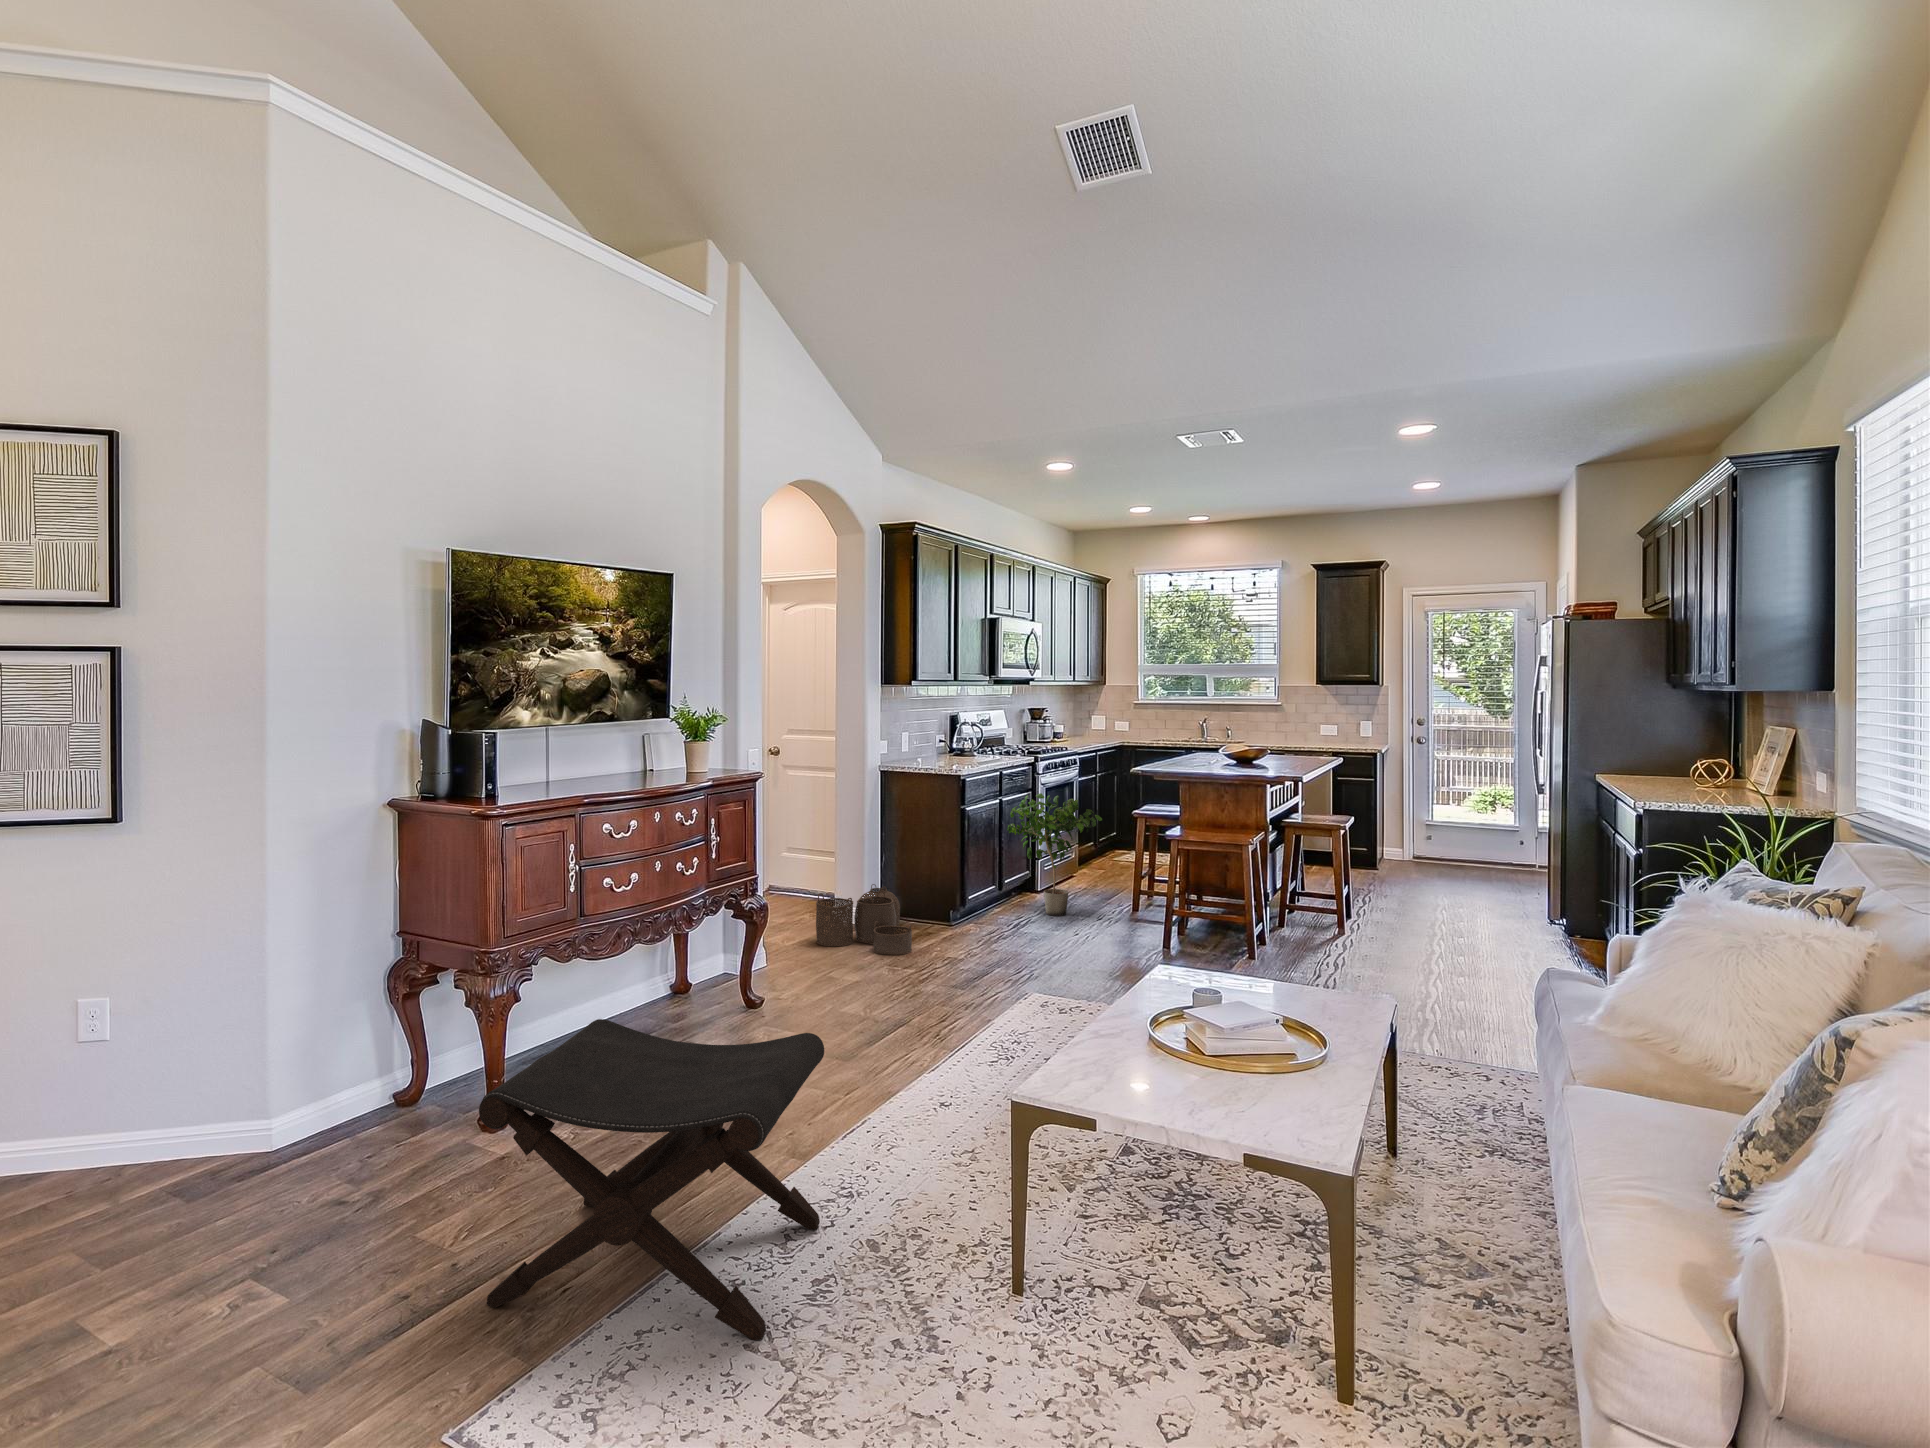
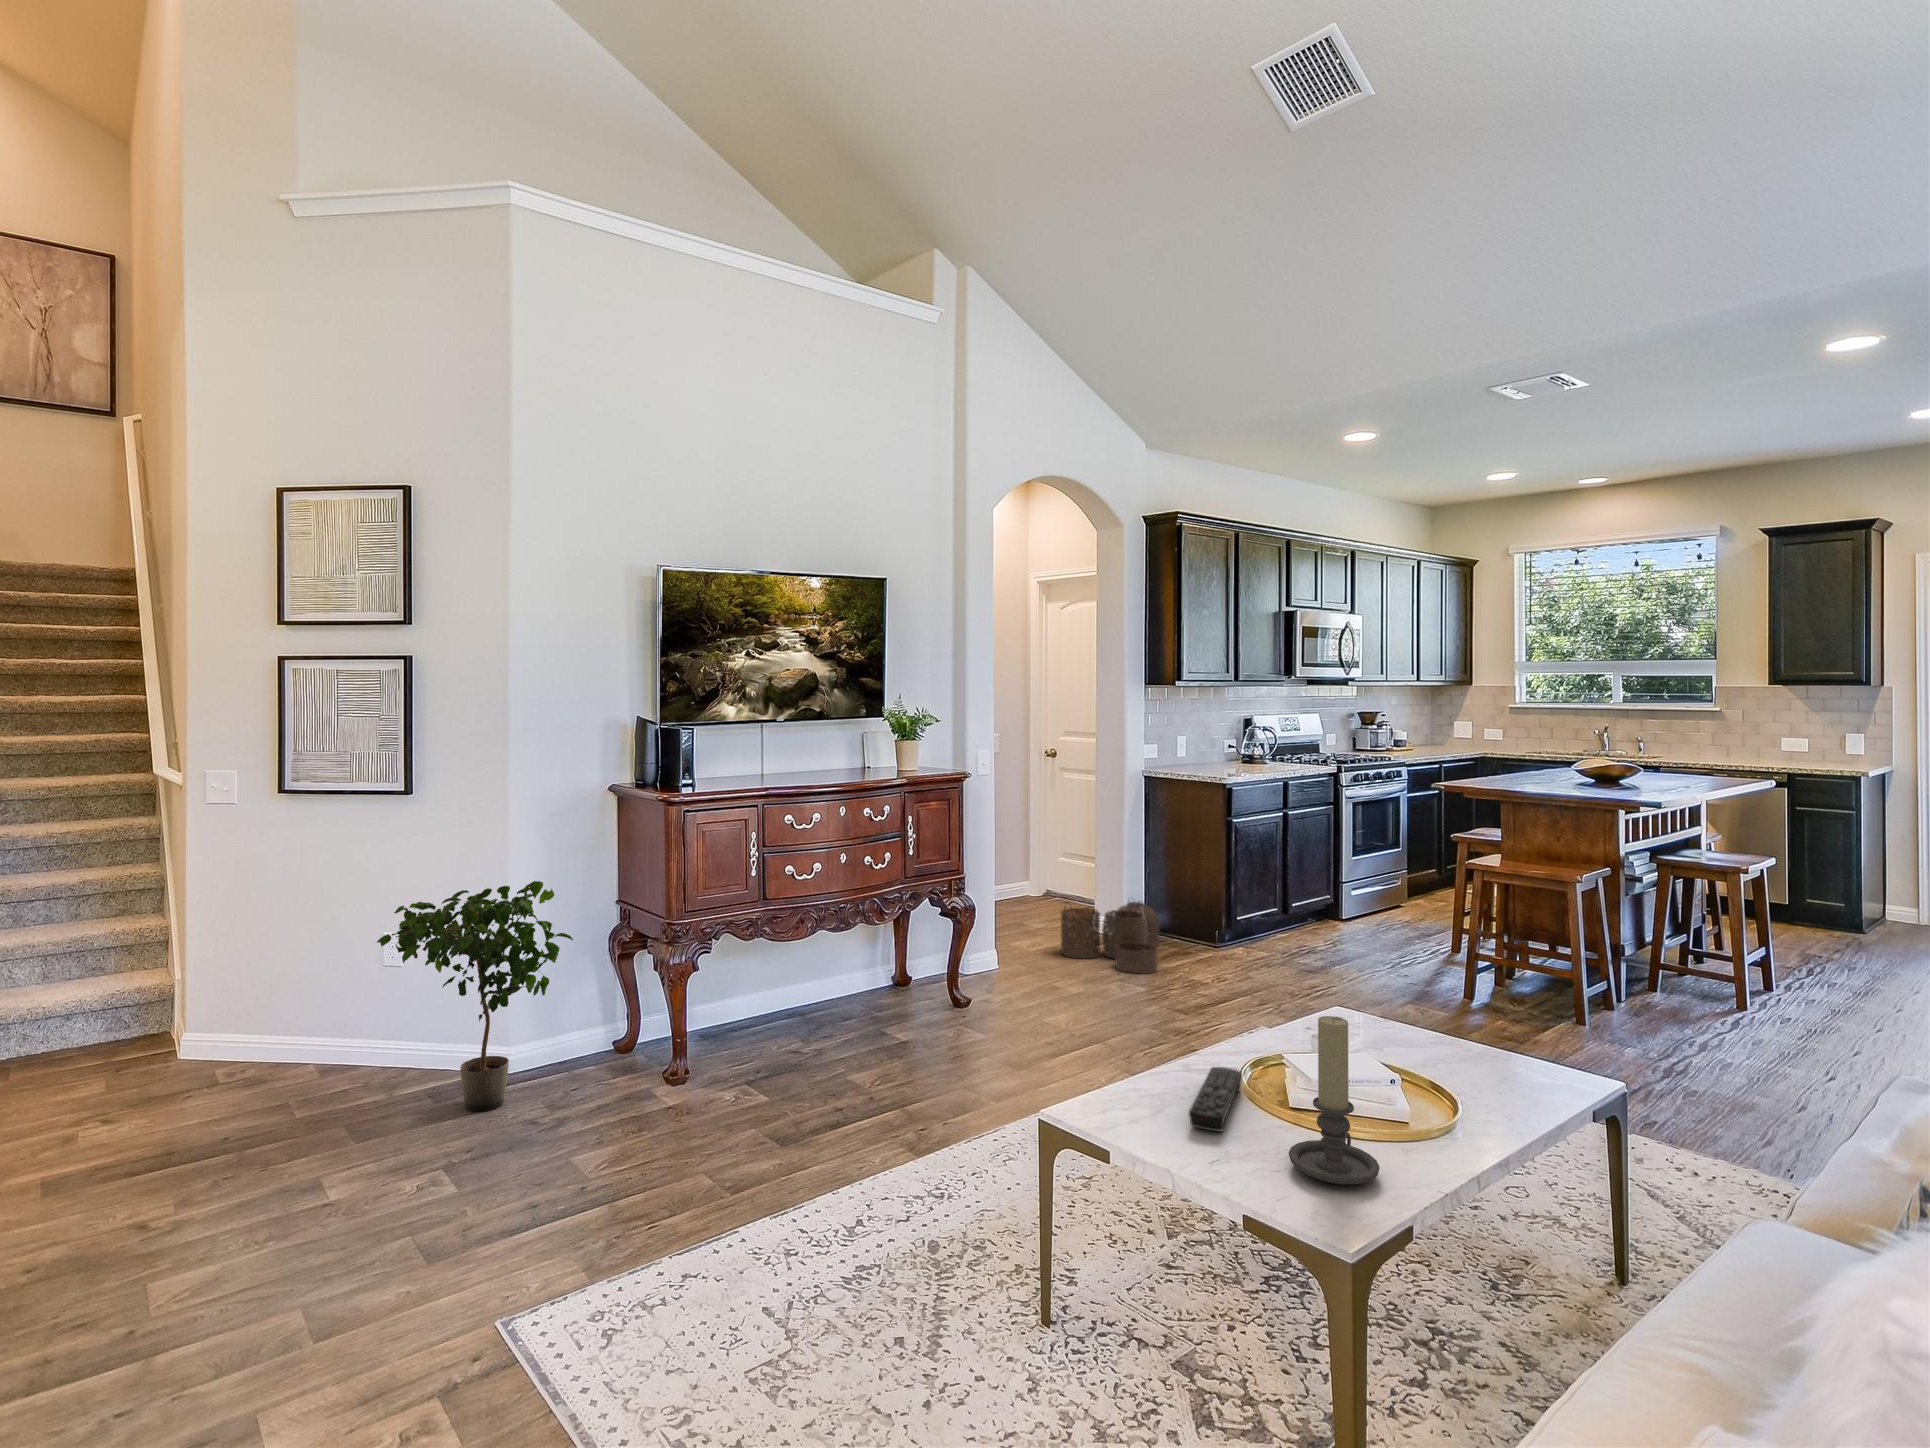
potted plant: present [1007,793,1102,916] -> present [377,881,573,1112]
candle holder: none [1248,972,1324,1113] -> present [1289,1016,1379,1185]
footstool: present [479,1019,824,1340] -> none [580,990,903,1306]
remote control: none [1132,1029,1181,1086] -> present [1189,1067,1242,1132]

